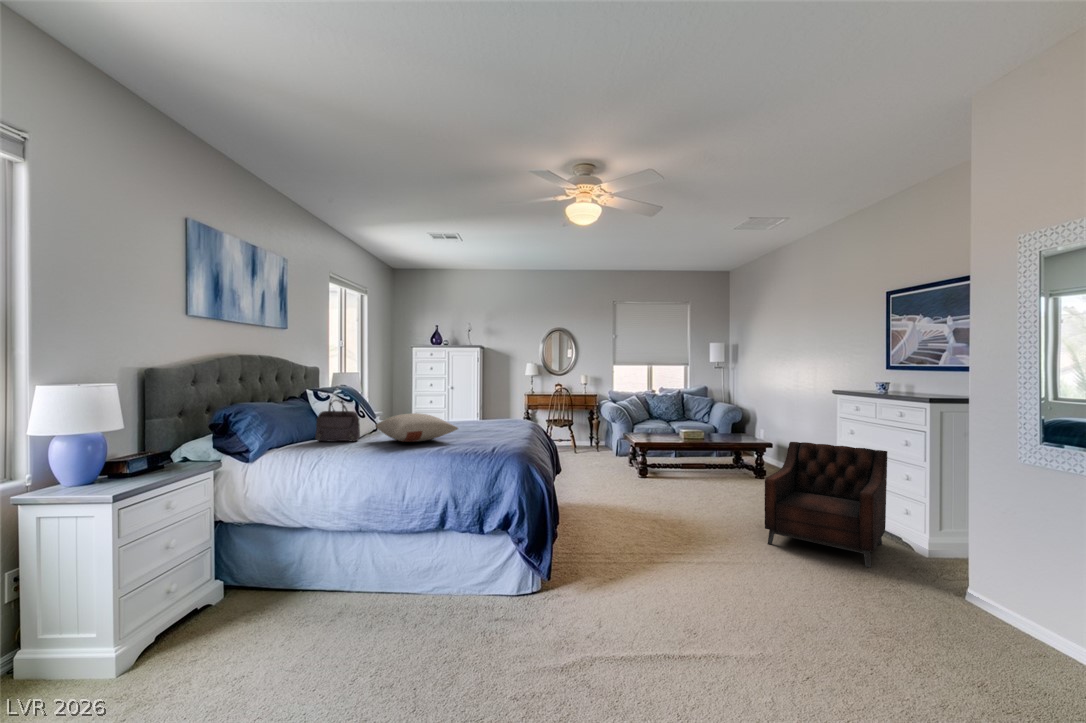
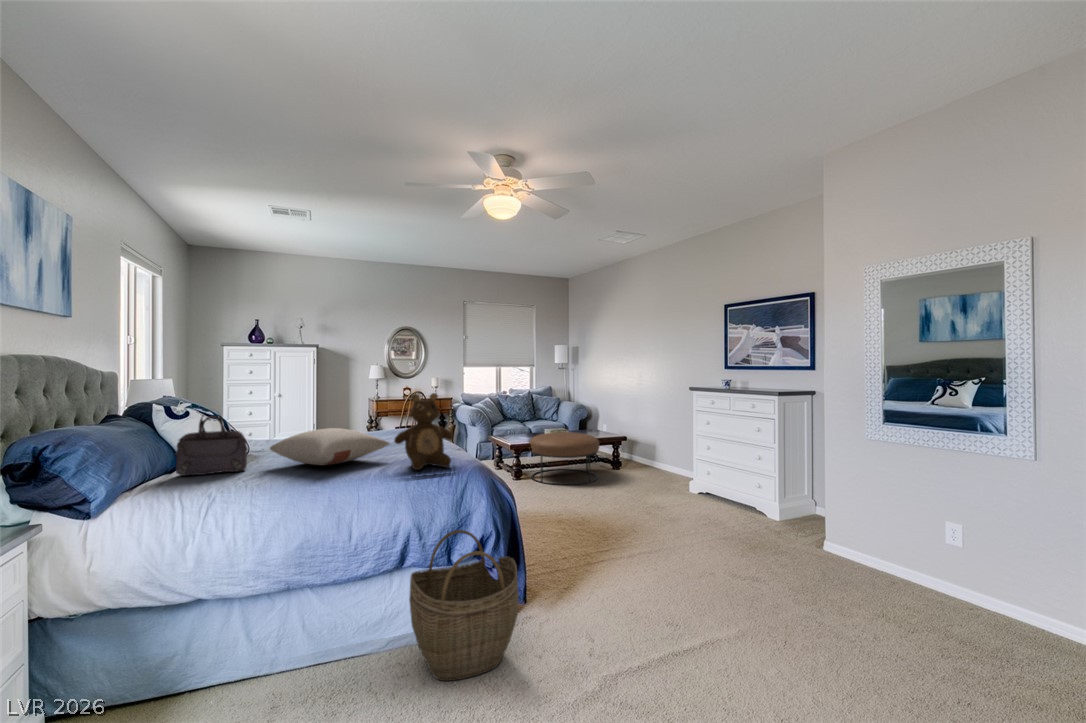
teddy bear: none [451,387,502,451] -> present [394,393,453,470]
ottoman: none [656,434,732,490] -> present [530,432,599,485]
armchair: present [765,442,887,568] -> none [666,433,755,534]
woven basket: none [434,504,525,627] -> present [409,530,519,681]

